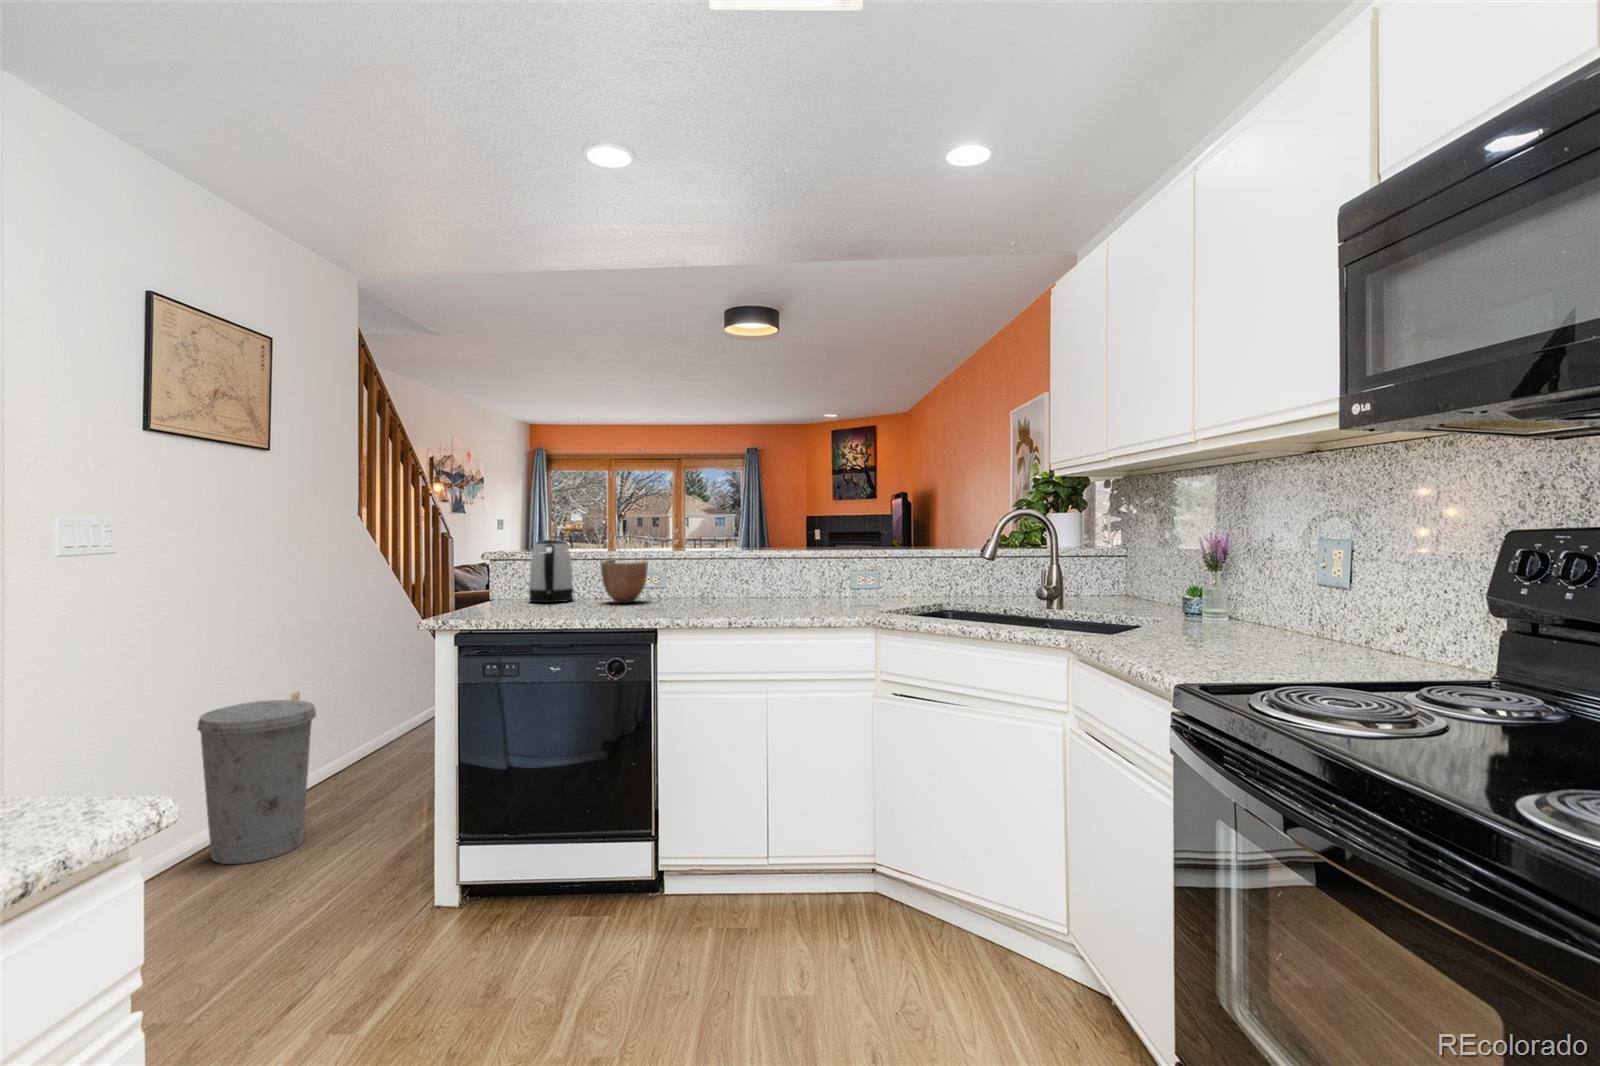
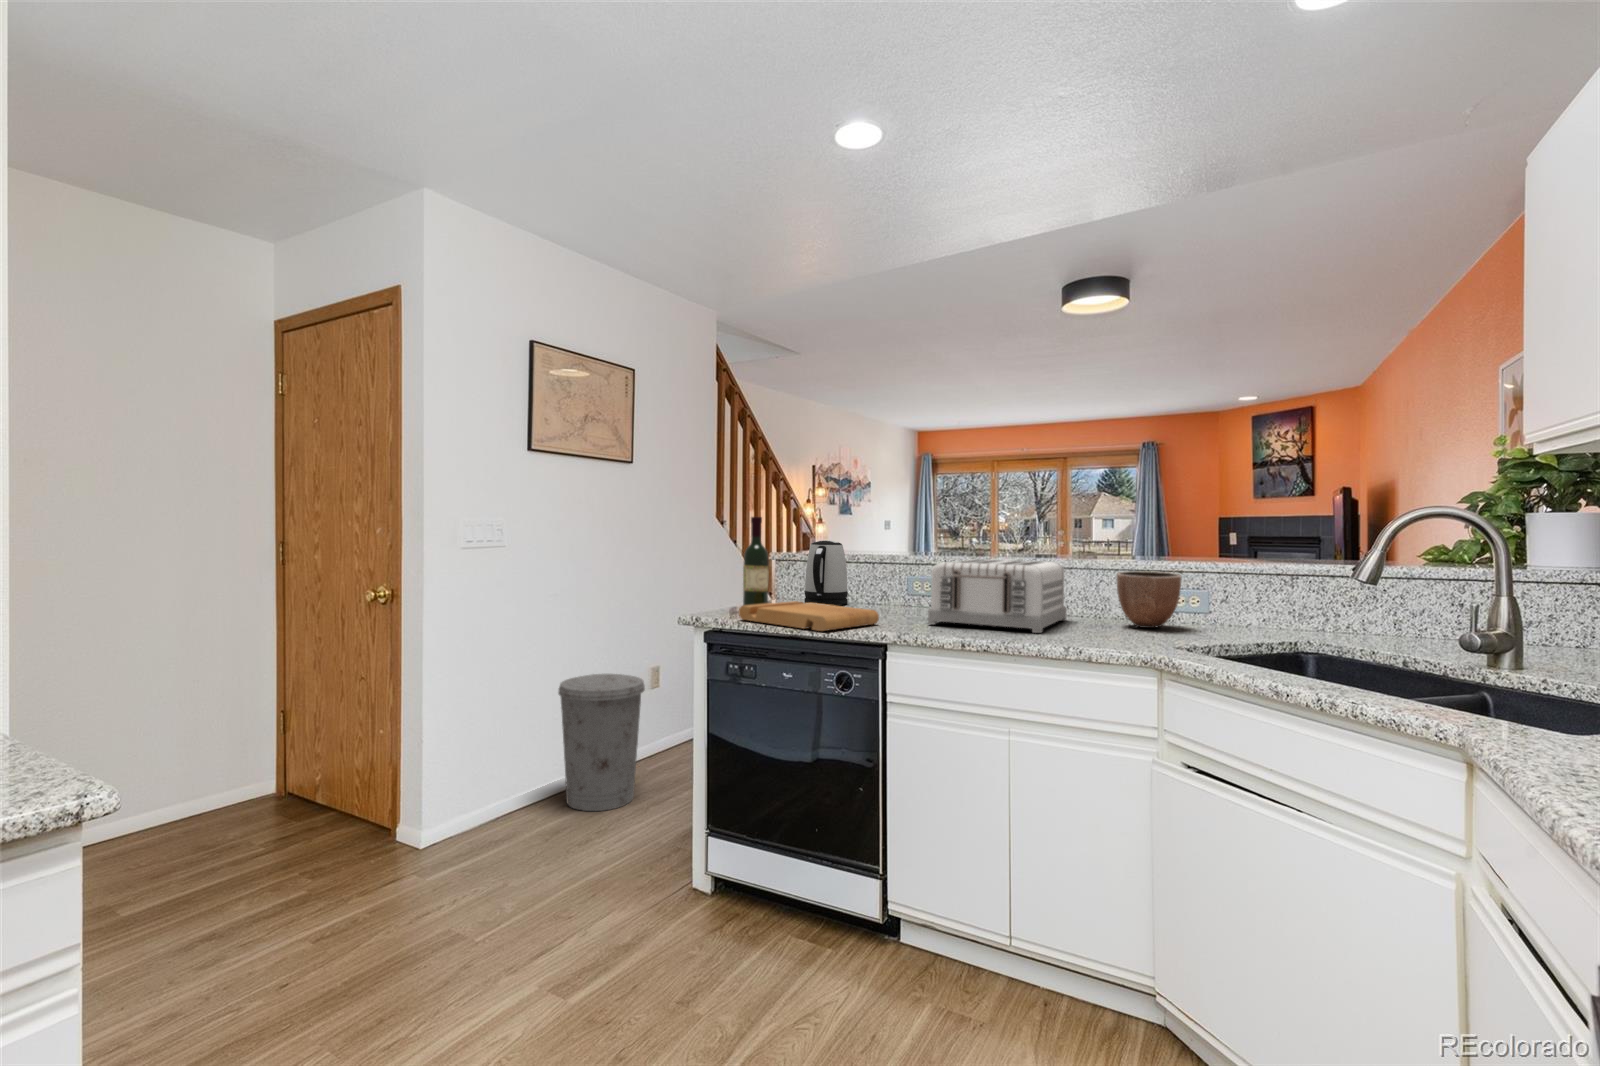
wine bottle: none [481,517,508,613] -> present [743,517,768,606]
toaster: none [678,553,778,611] -> present [928,559,1067,633]
decorative bowl: present [601,560,648,603] -> present [1117,571,1181,628]
cutting board: none [493,598,636,622] -> present [739,601,879,631]

